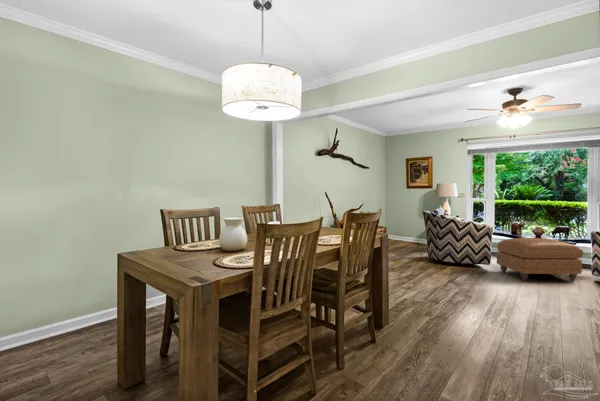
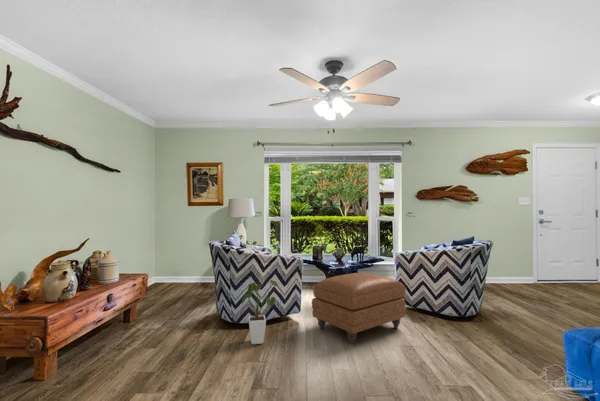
house plant: none [443,235,470,272] -> present [242,280,278,344]

